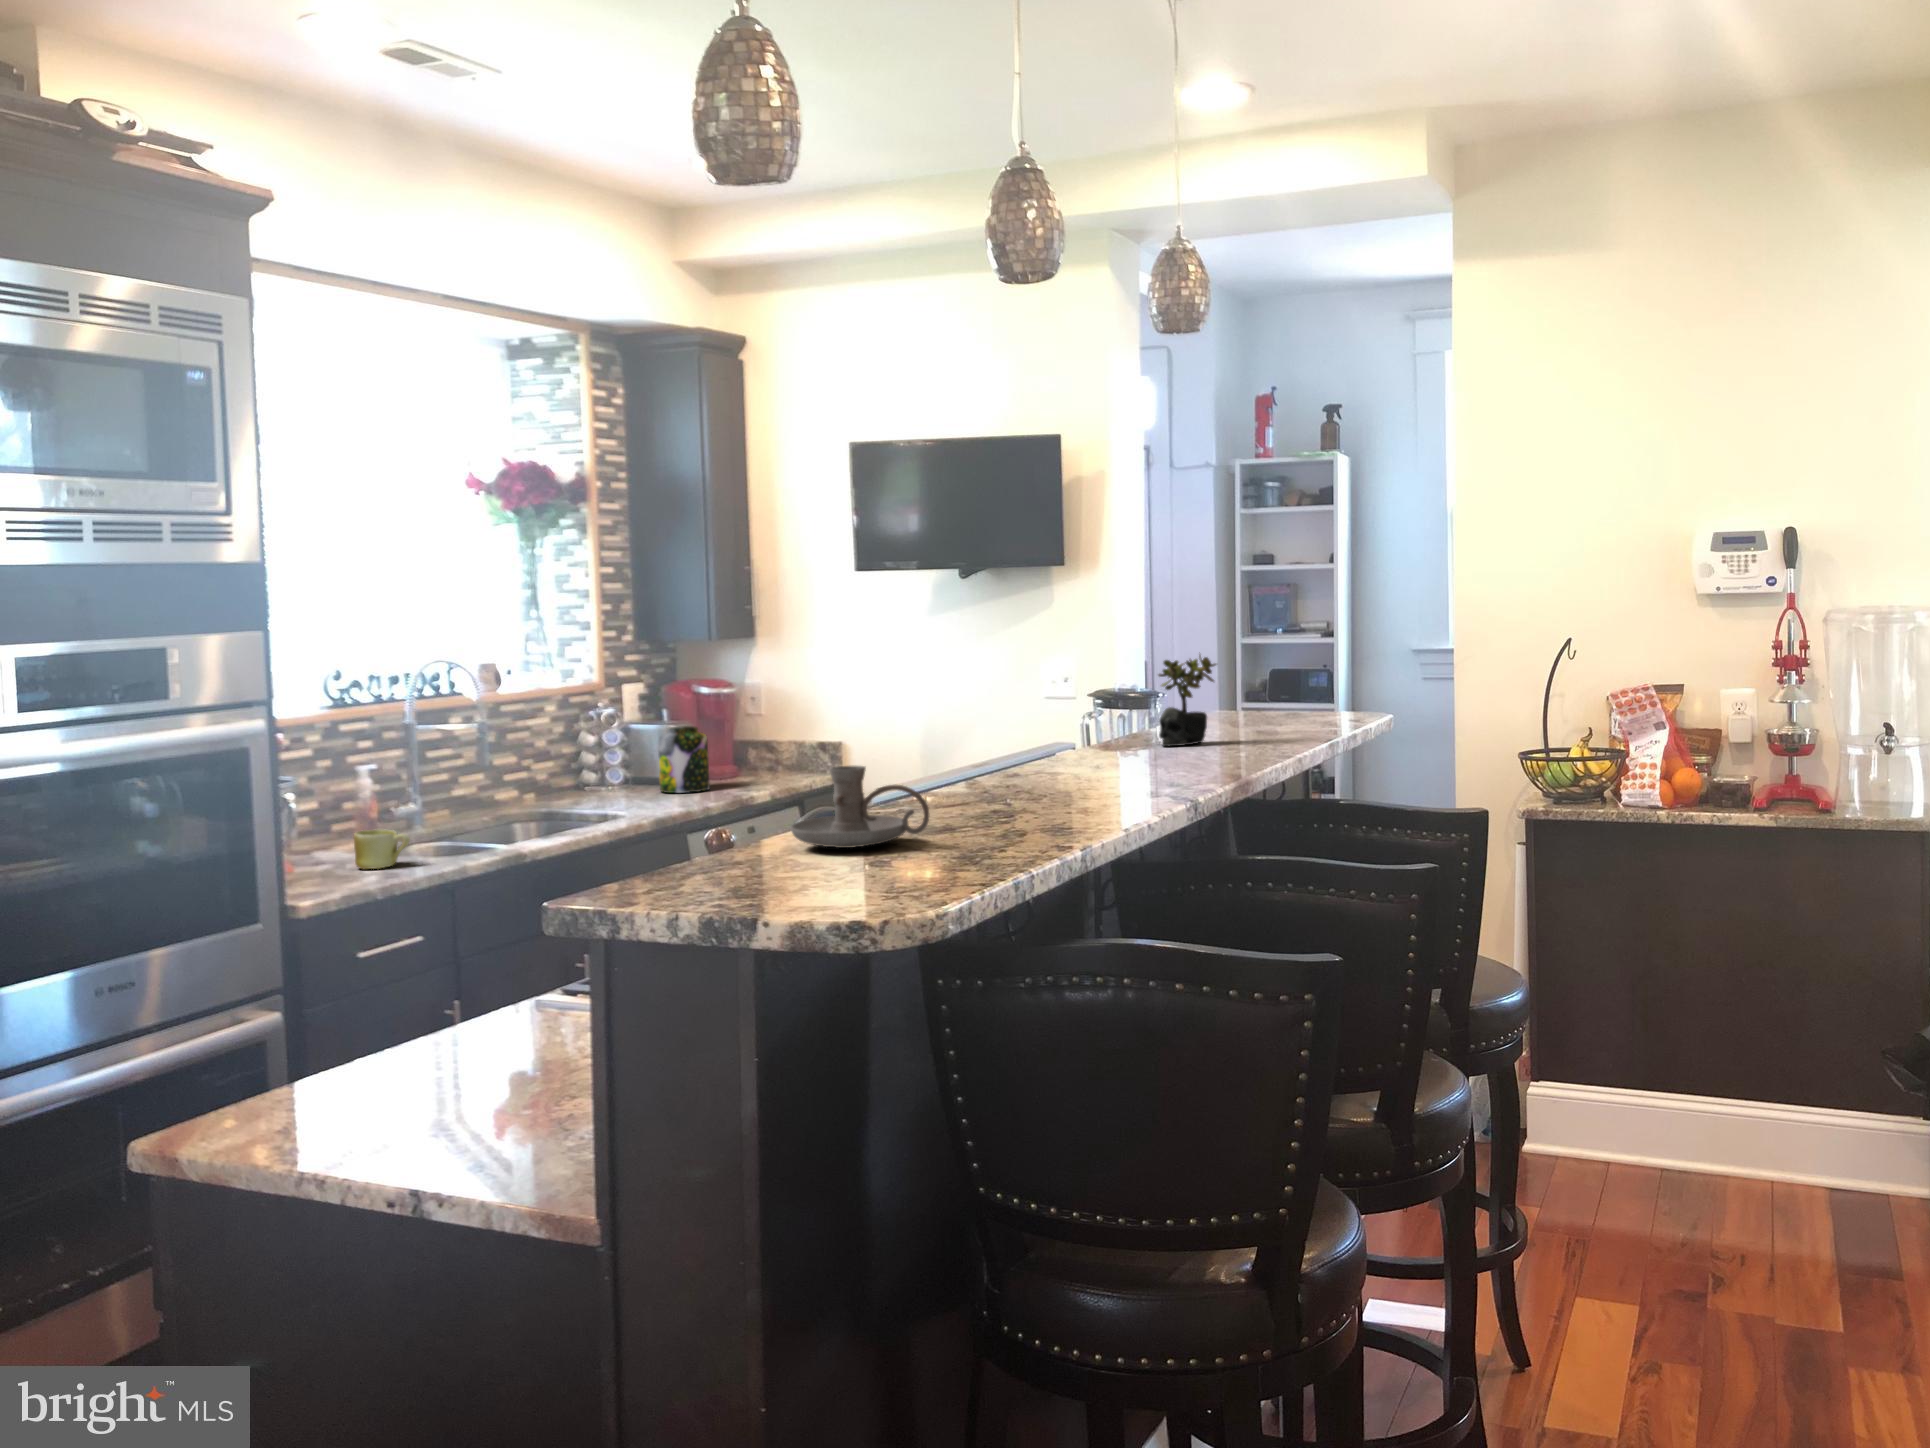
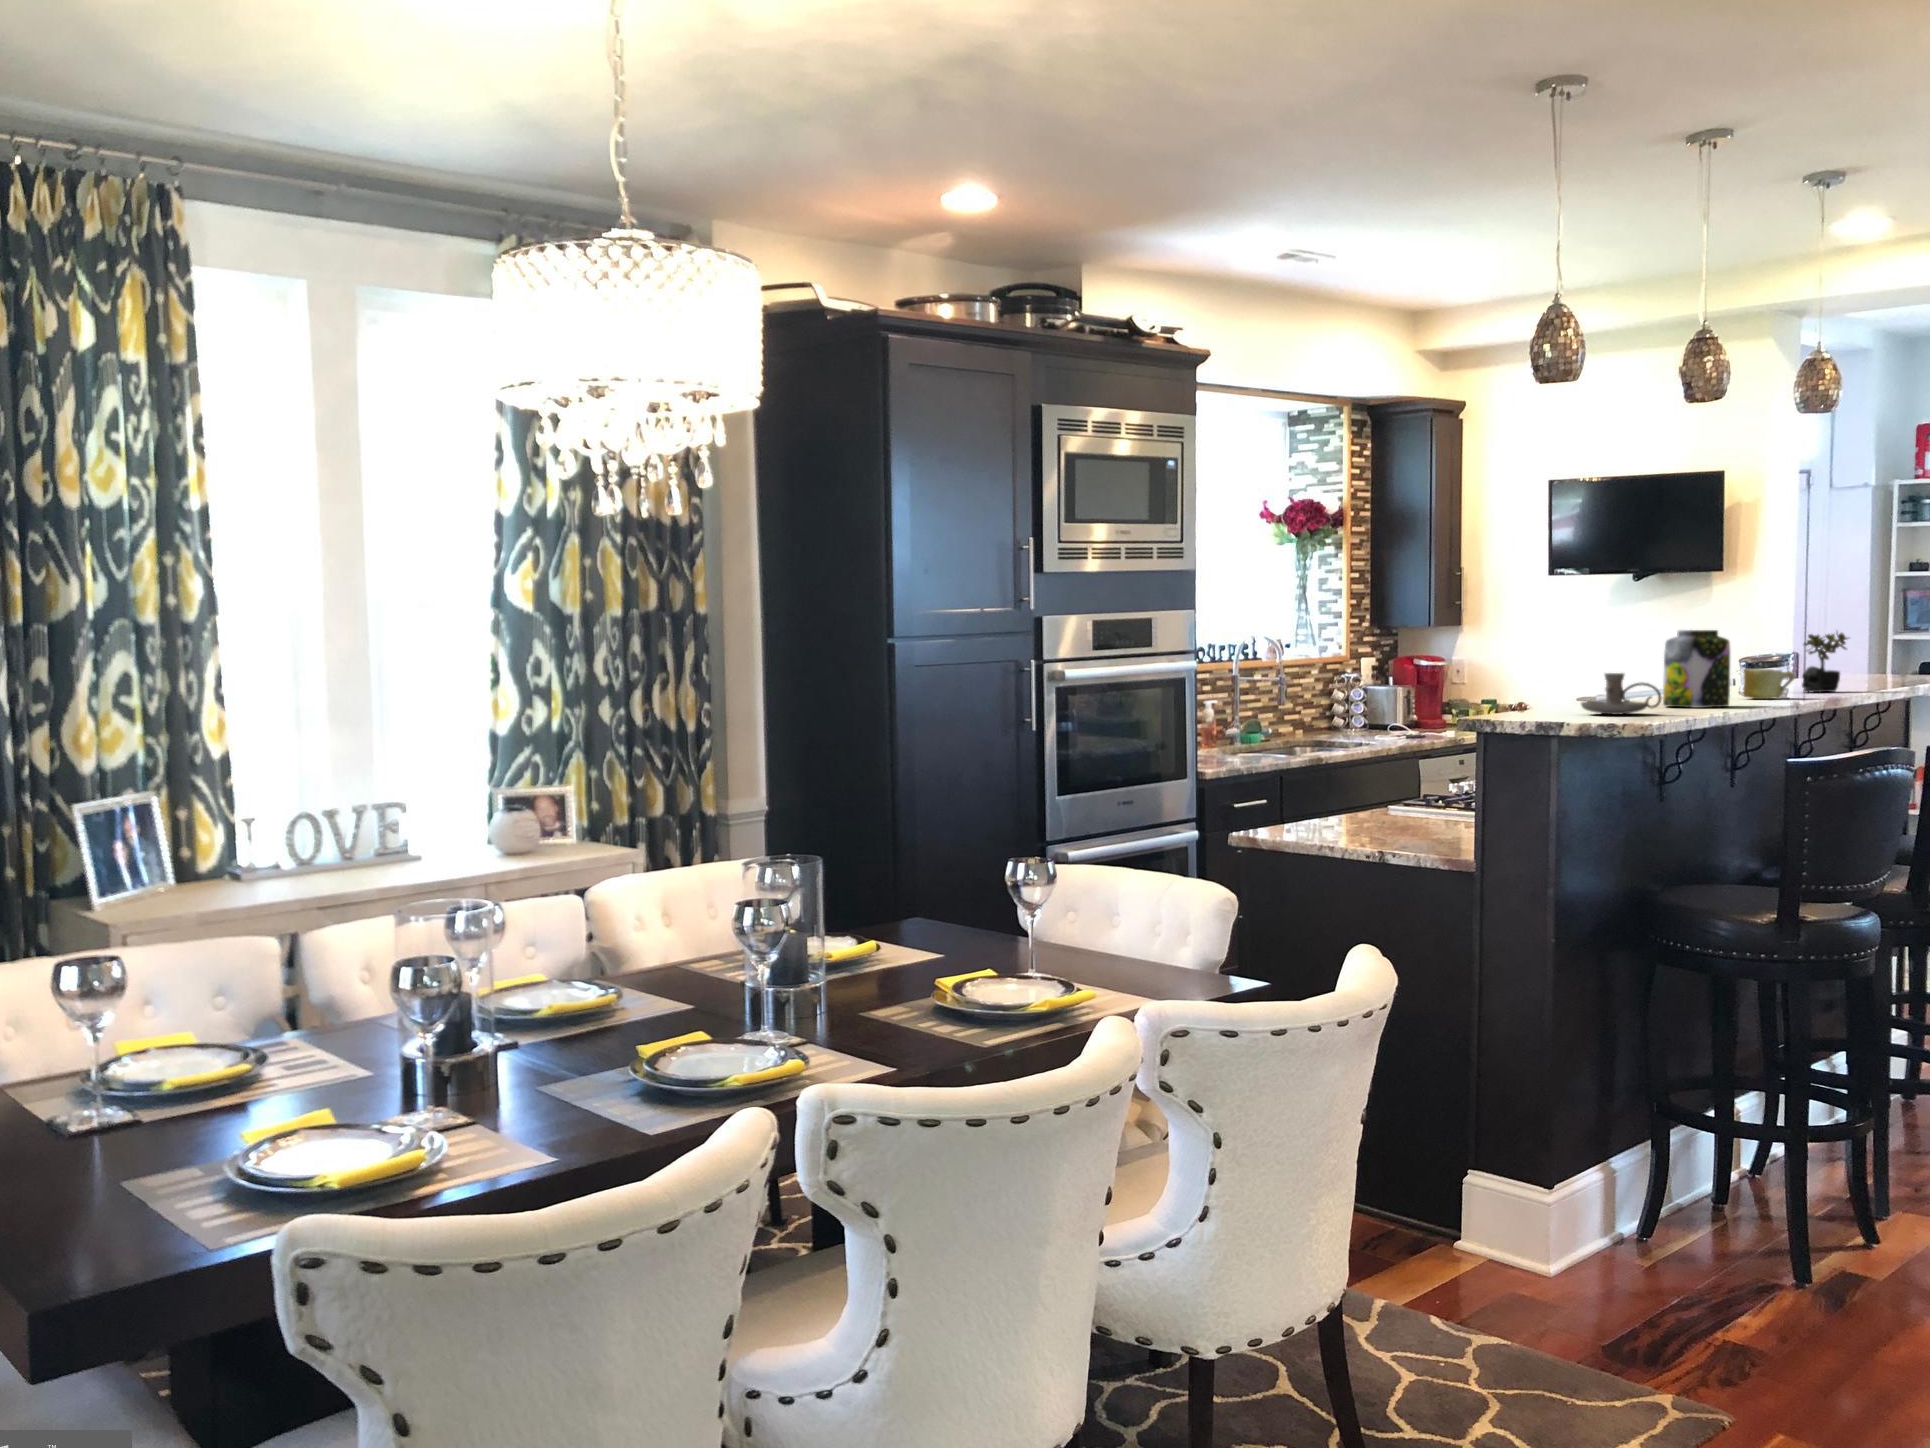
jar: present [658,726,710,793] -> present [1663,630,1730,708]
mug: present [354,829,410,869] -> present [1743,668,1795,699]

